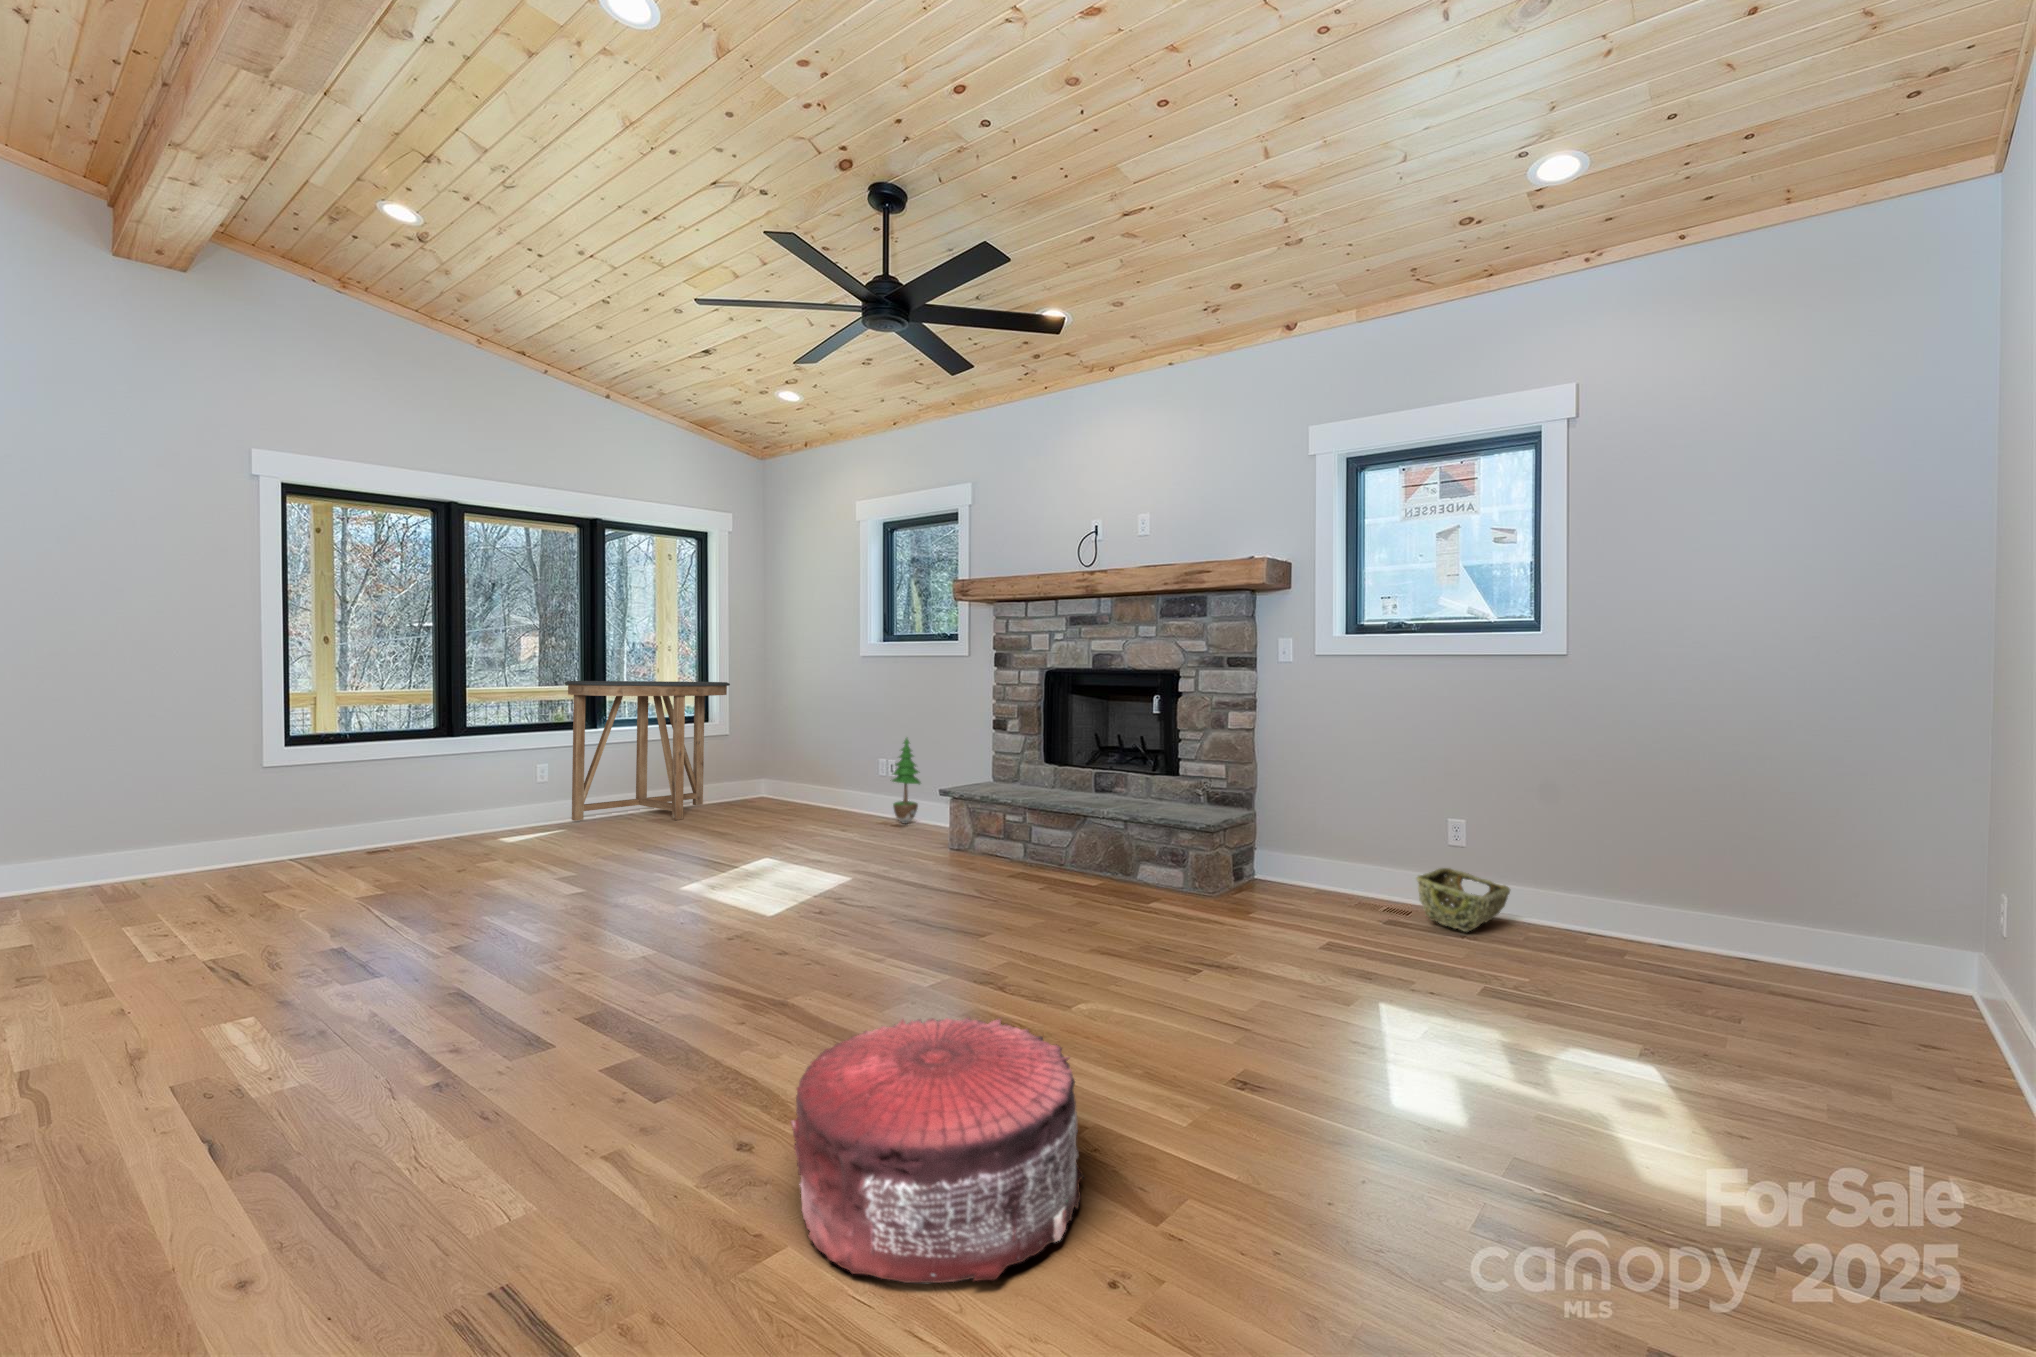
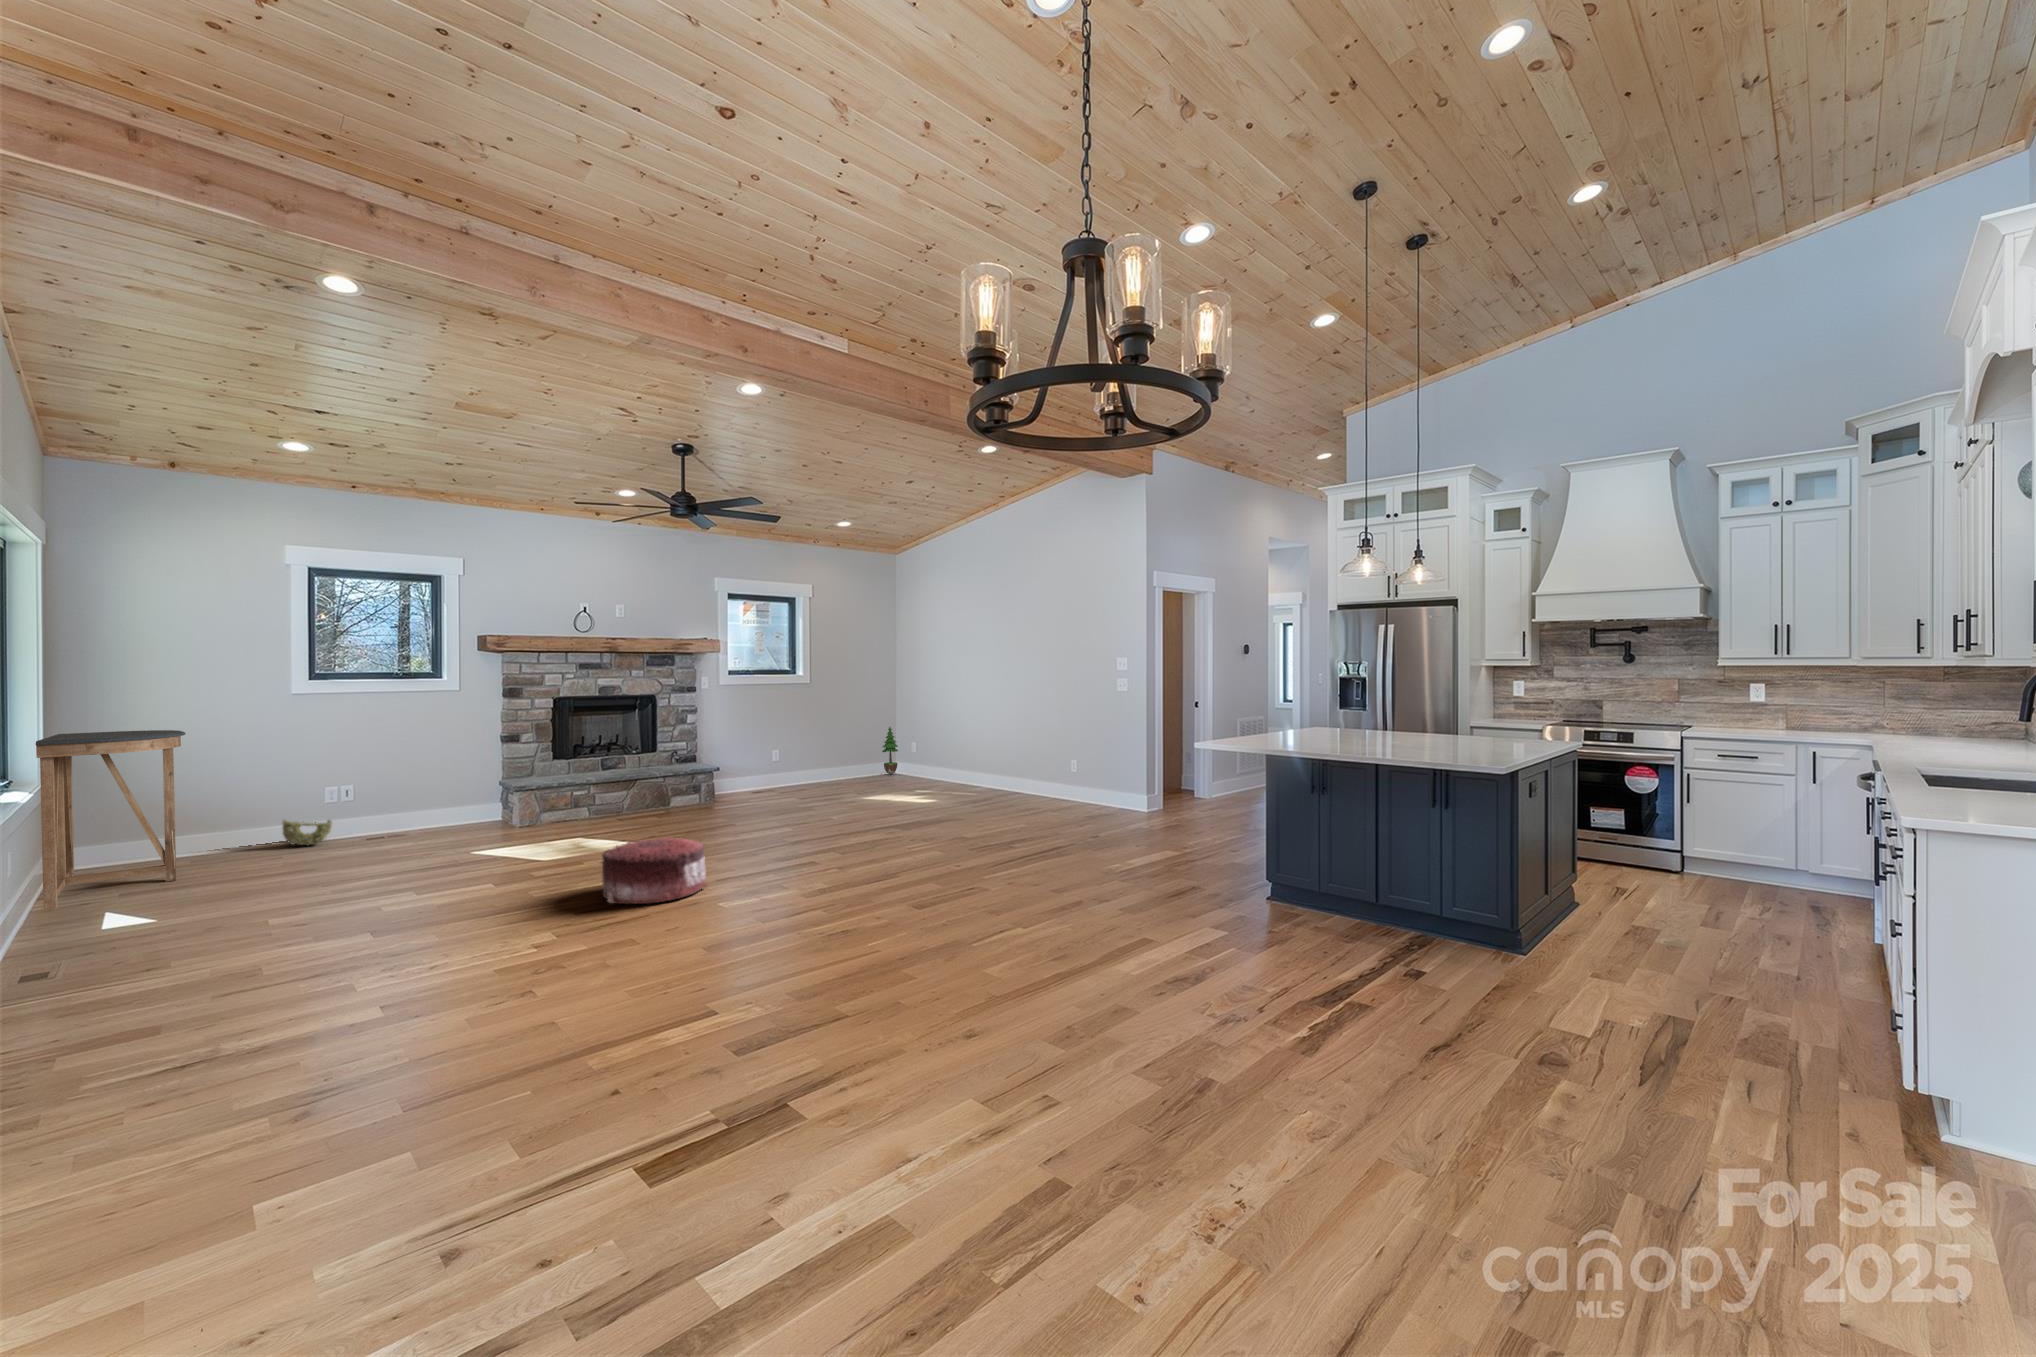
potted tree: present [892,738,920,824] -> present [882,727,898,775]
woven basket: present [1417,868,1510,932] -> present [282,820,332,846]
pouf: present [791,1017,1084,1283] -> present [602,838,707,904]

